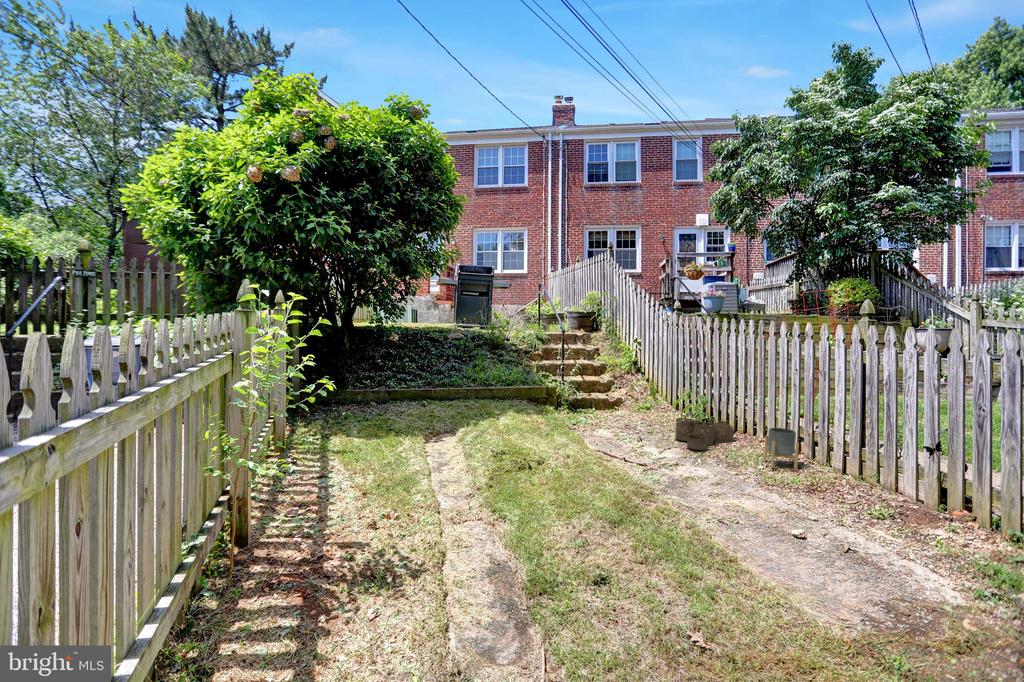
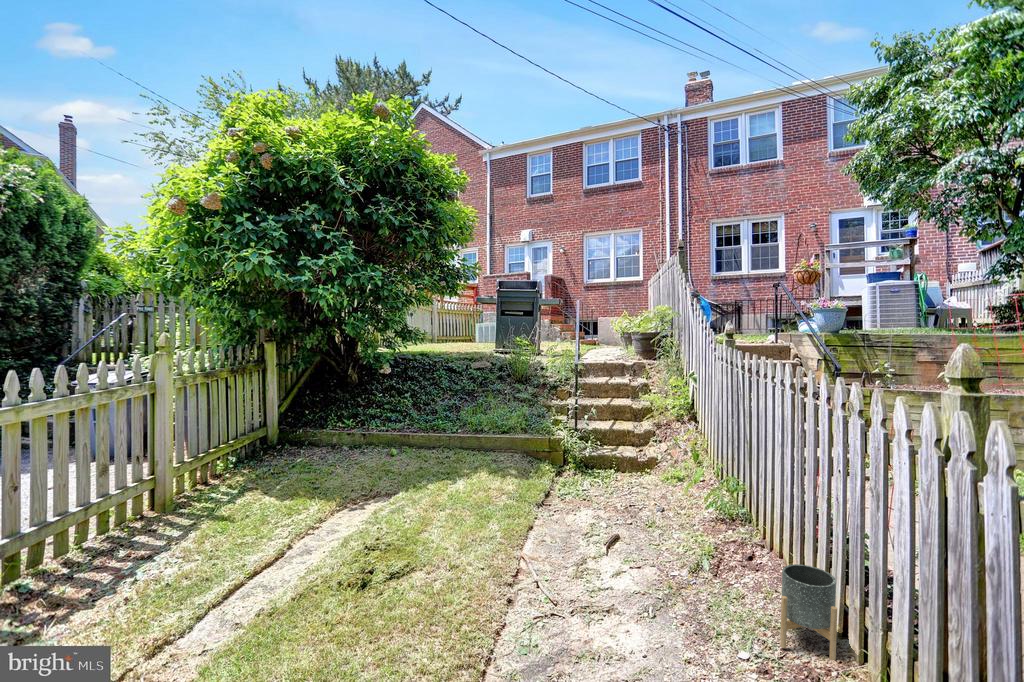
woven basket: present [675,417,734,450] -> none [668,507,768,579]

